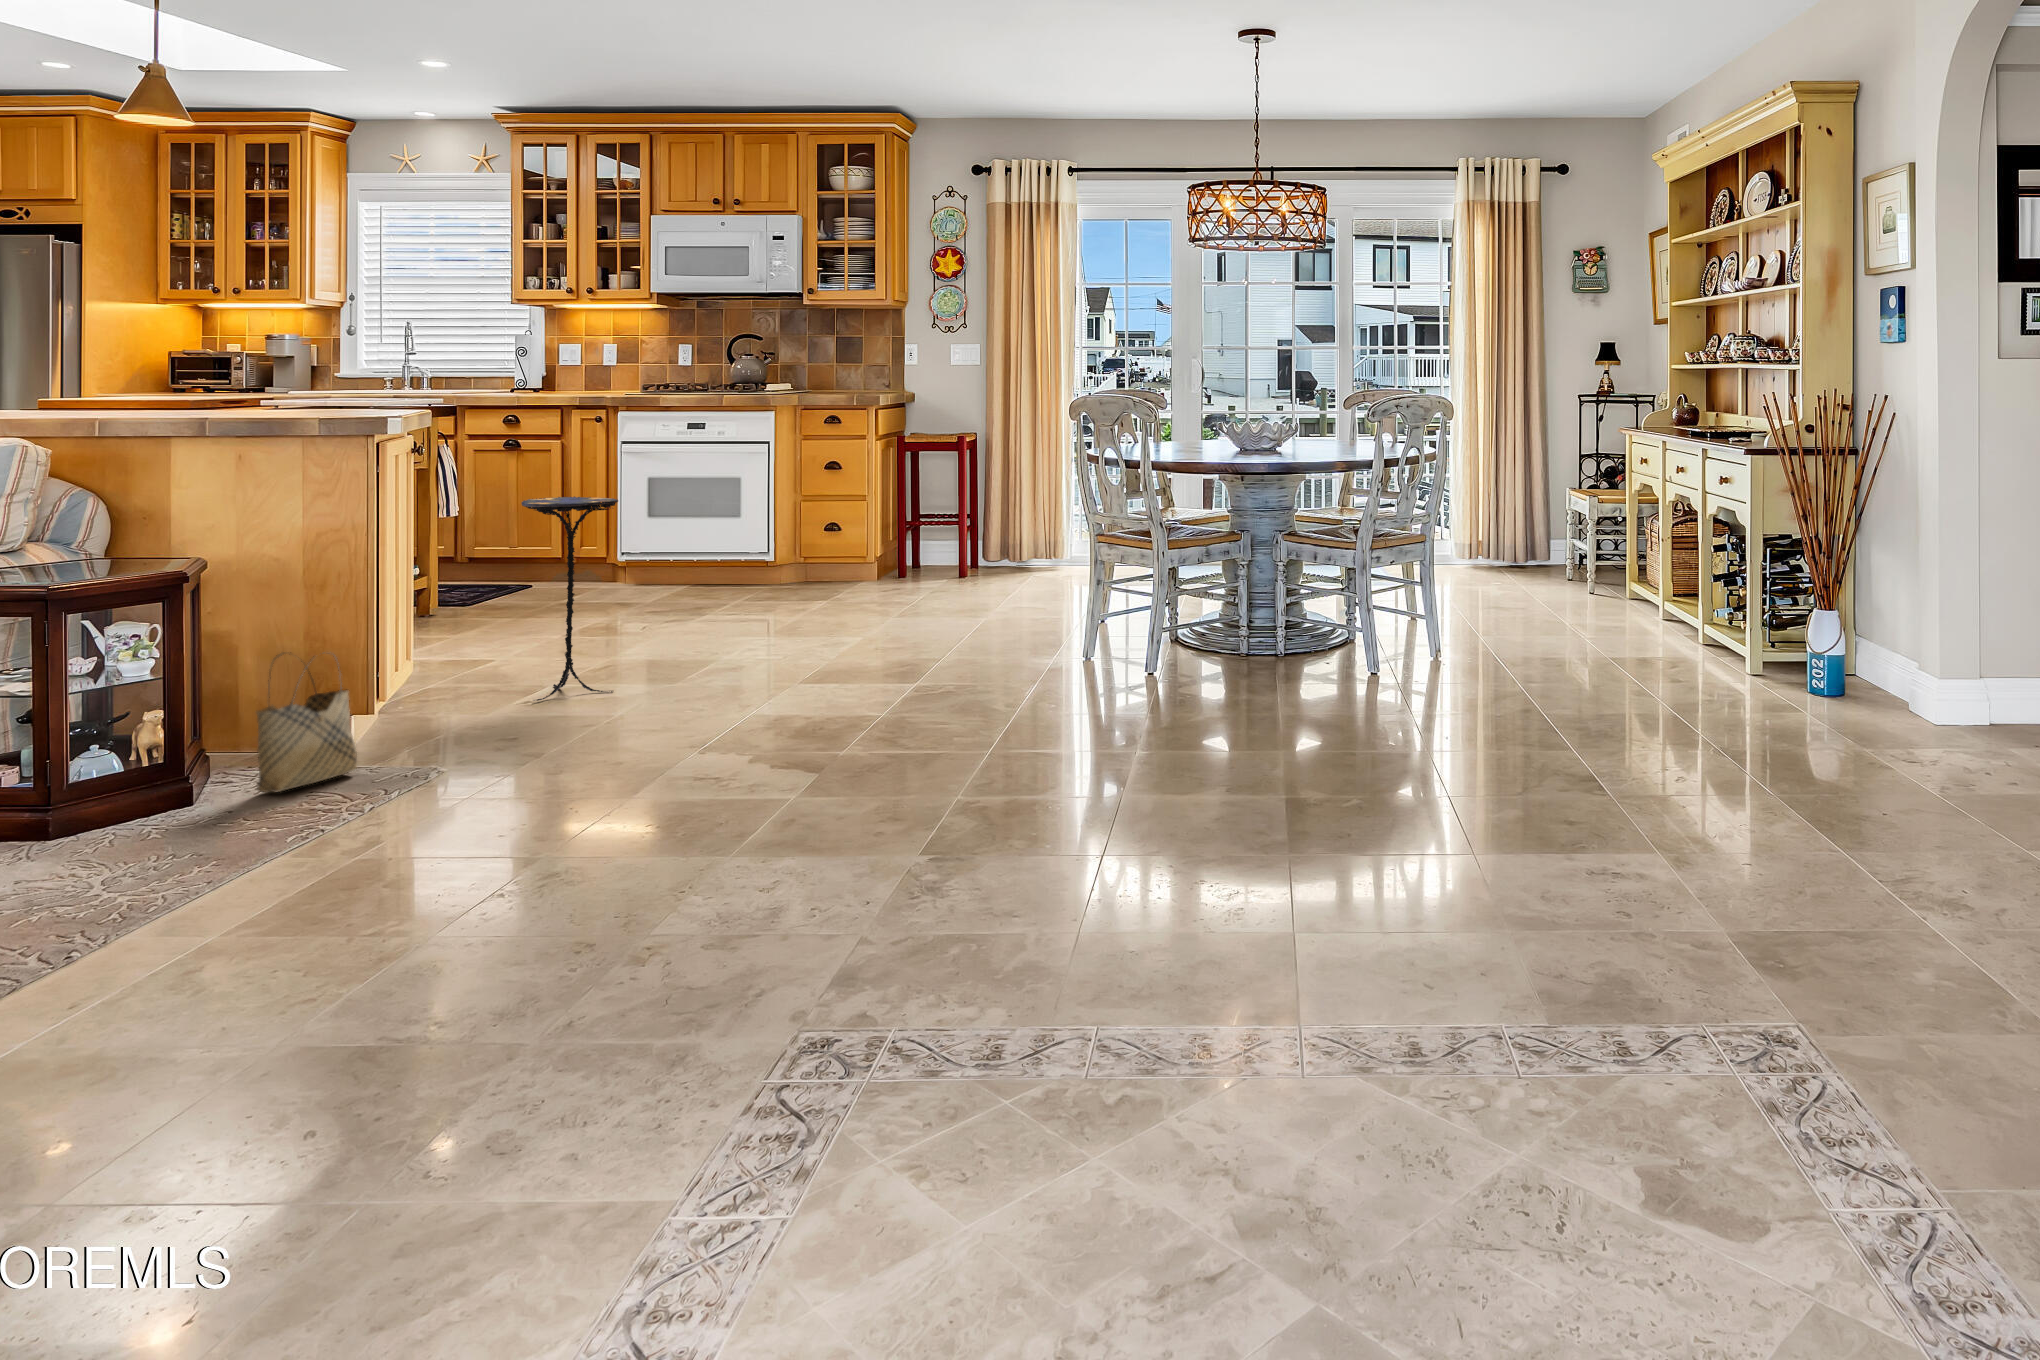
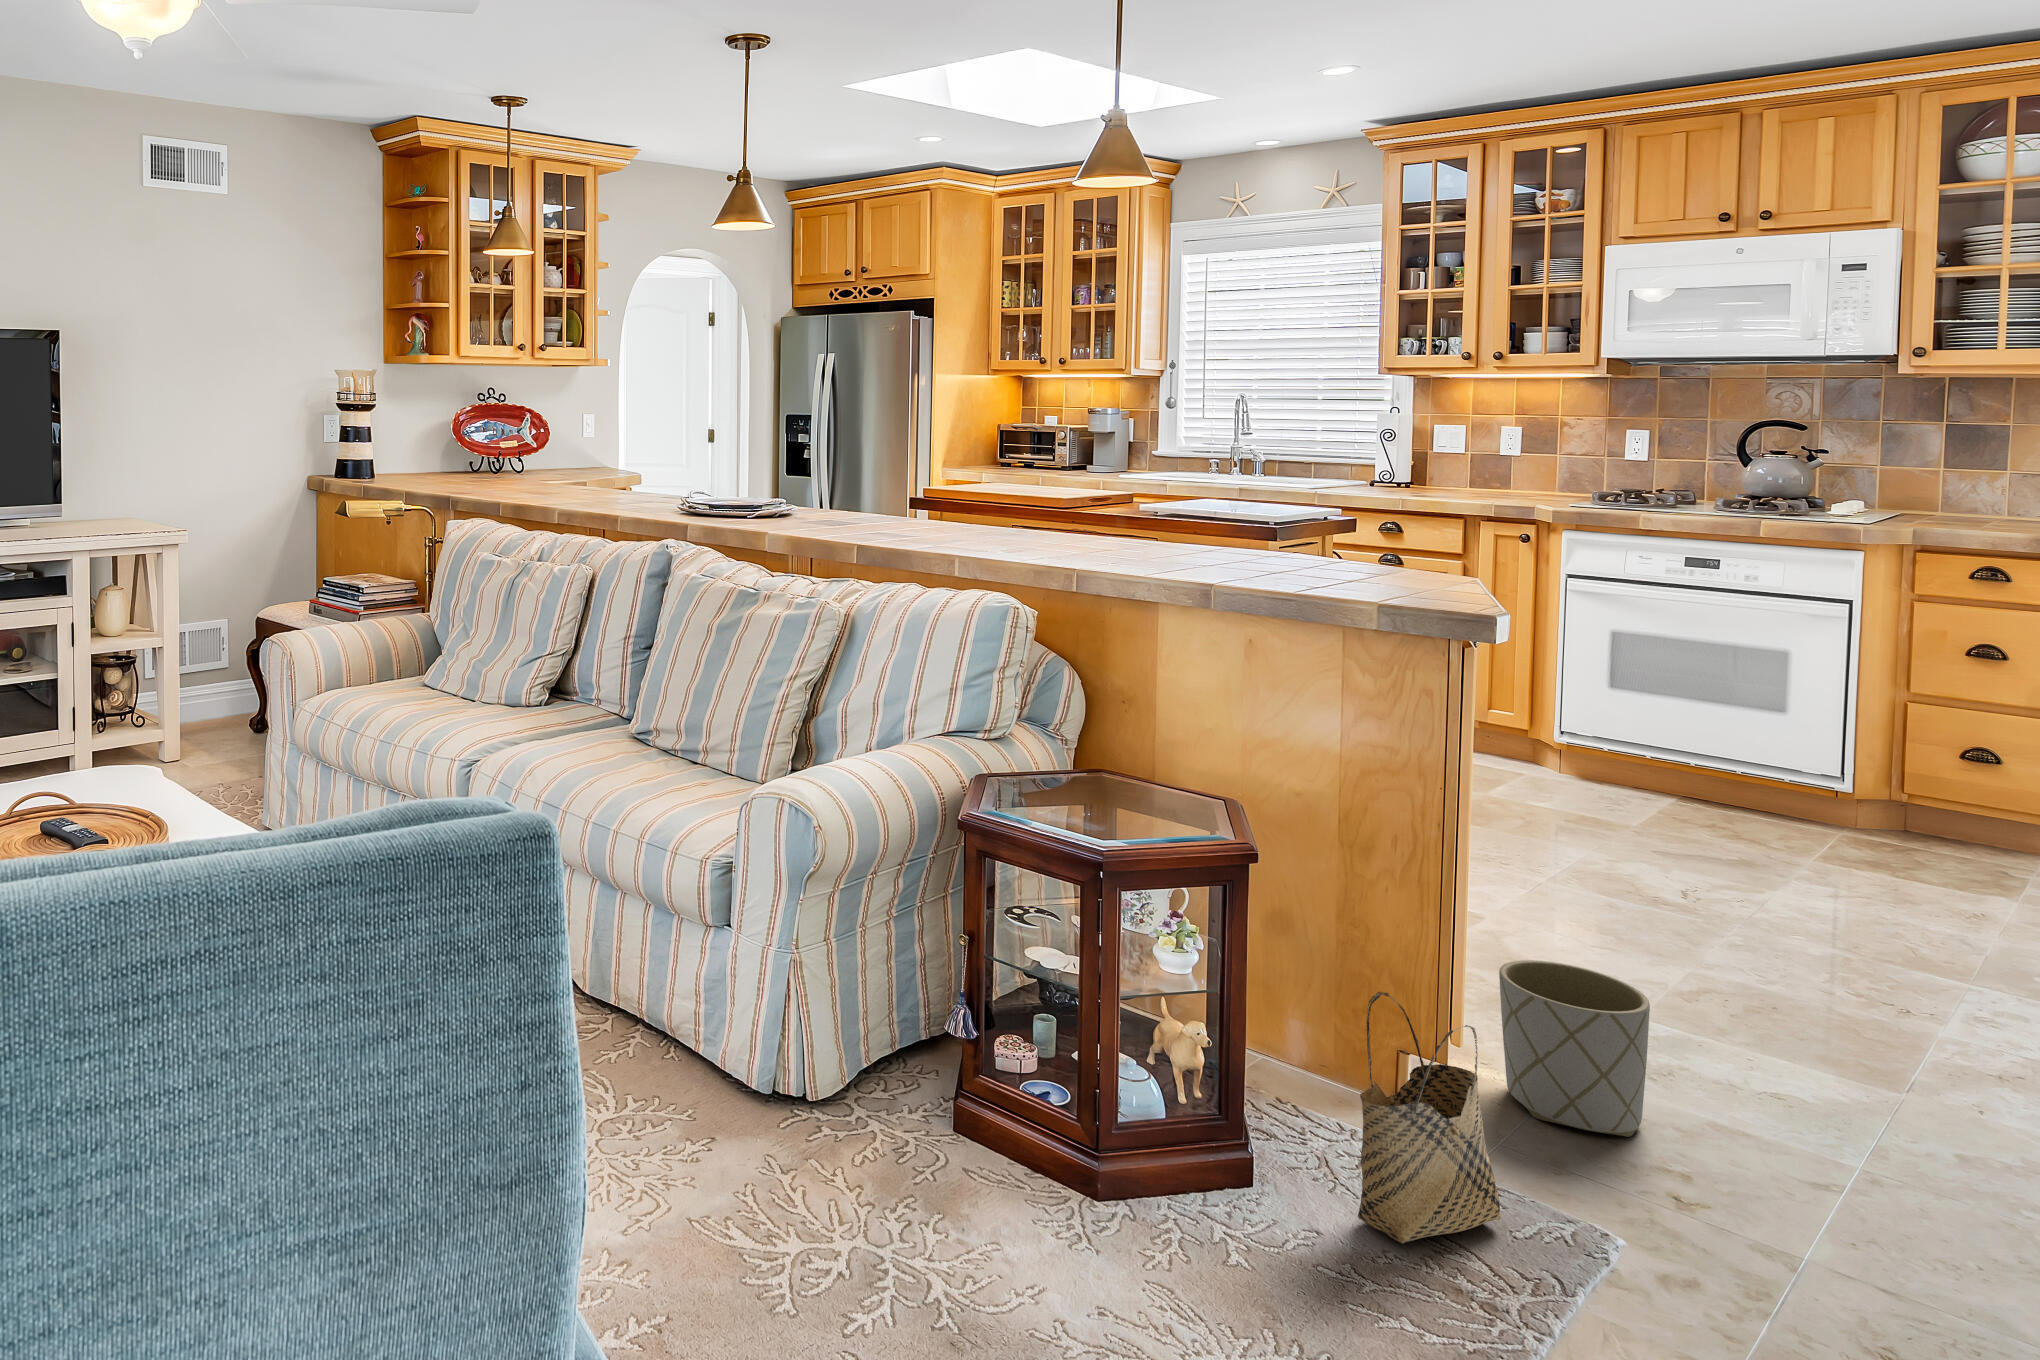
side table: present [522,497,618,701] -> none [1641,734,1838,1108]
planter: none [412,640,497,731] -> present [1499,960,1650,1137]

